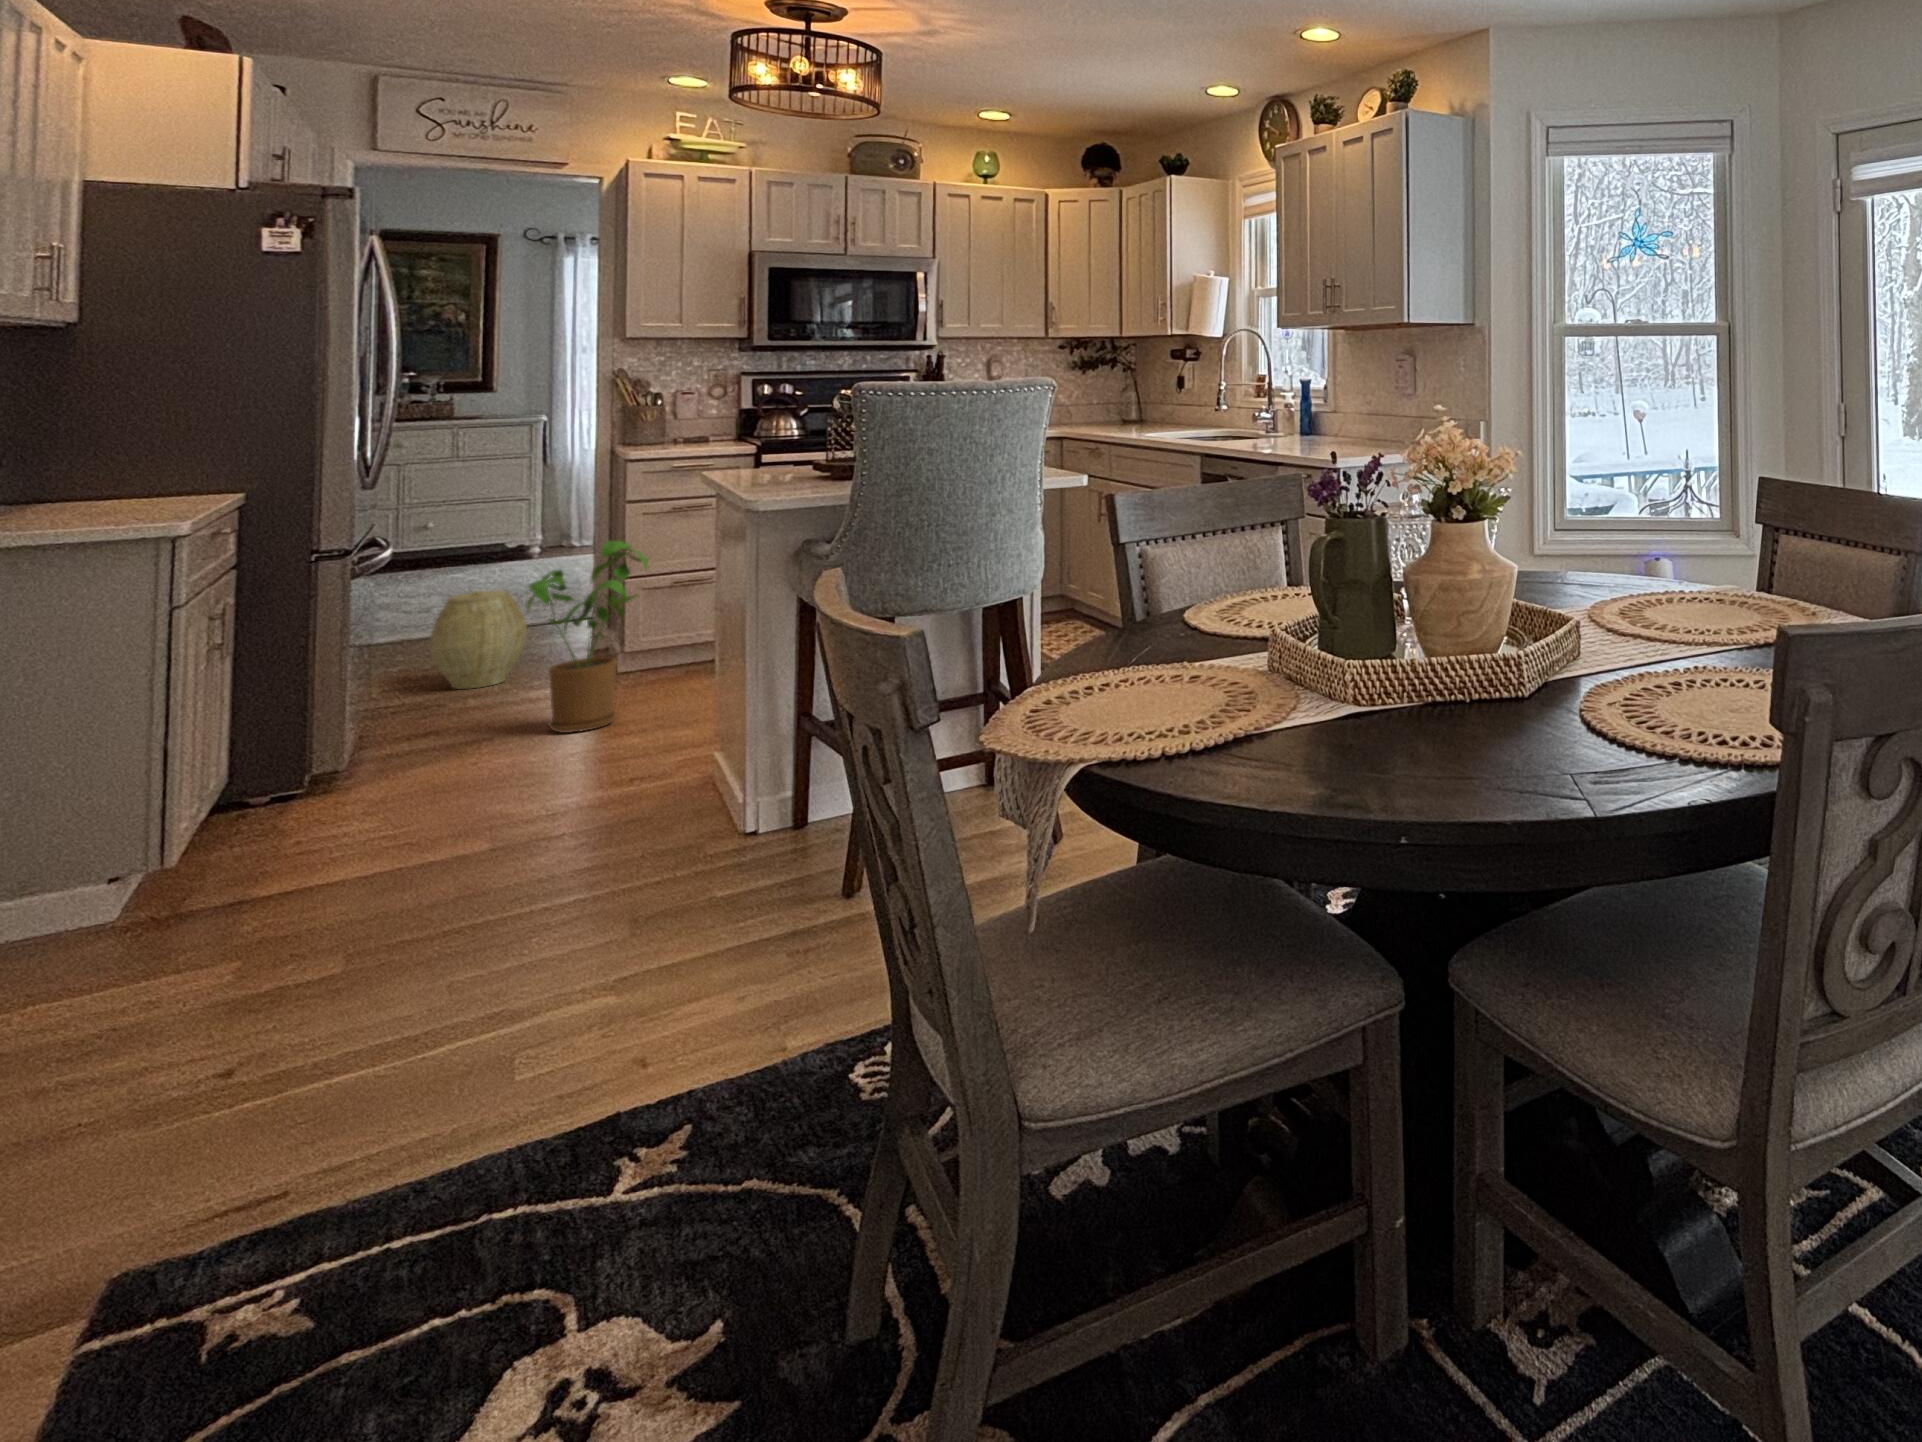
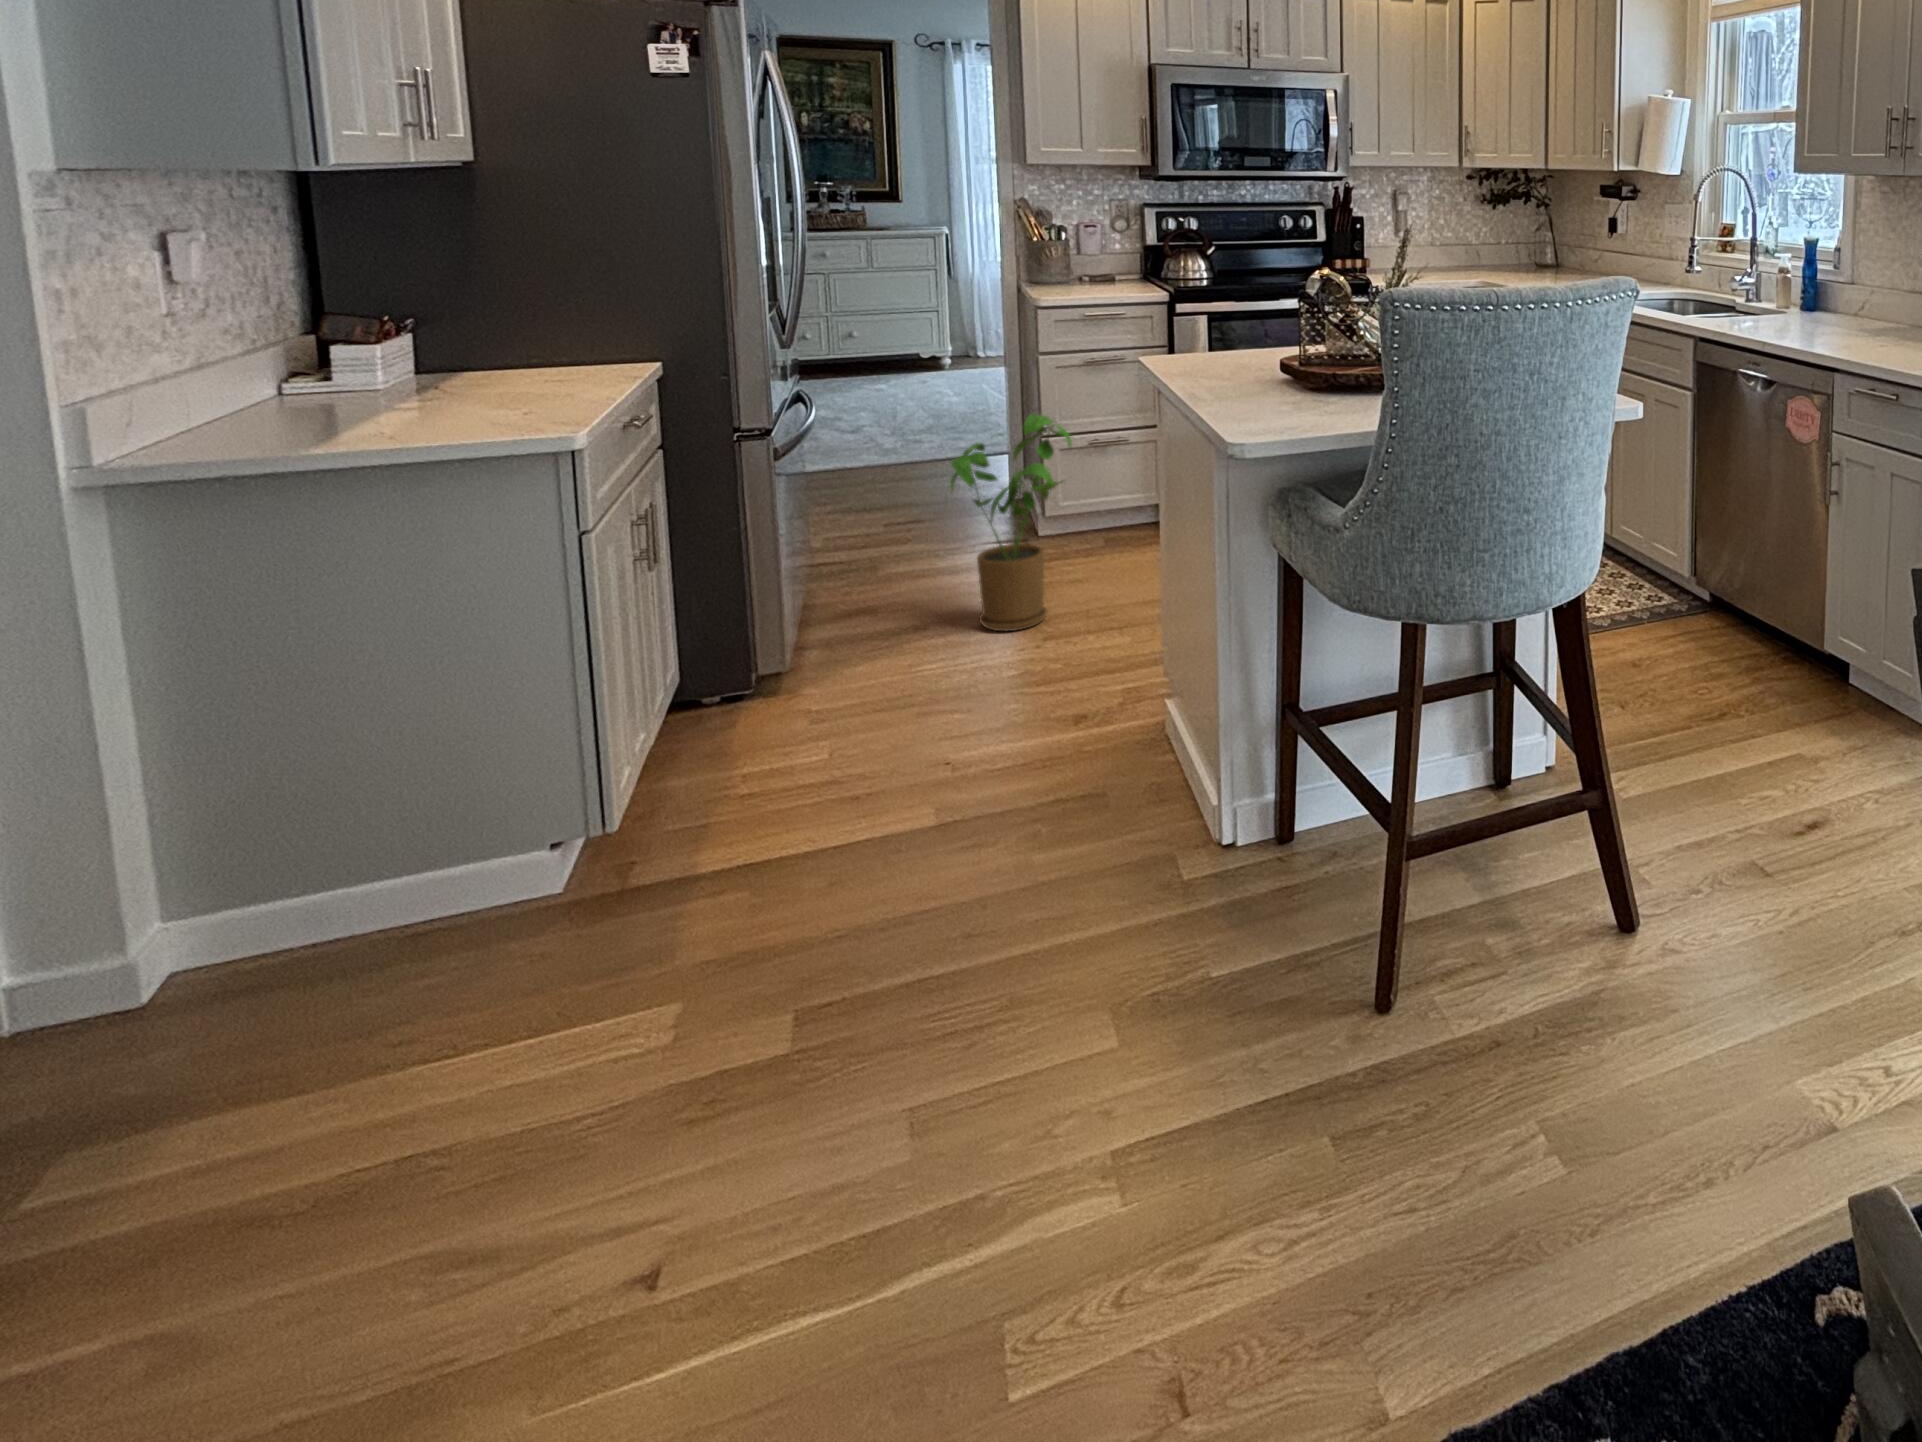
woven basket: present [430,590,527,689] -> none [857,445,947,551]

